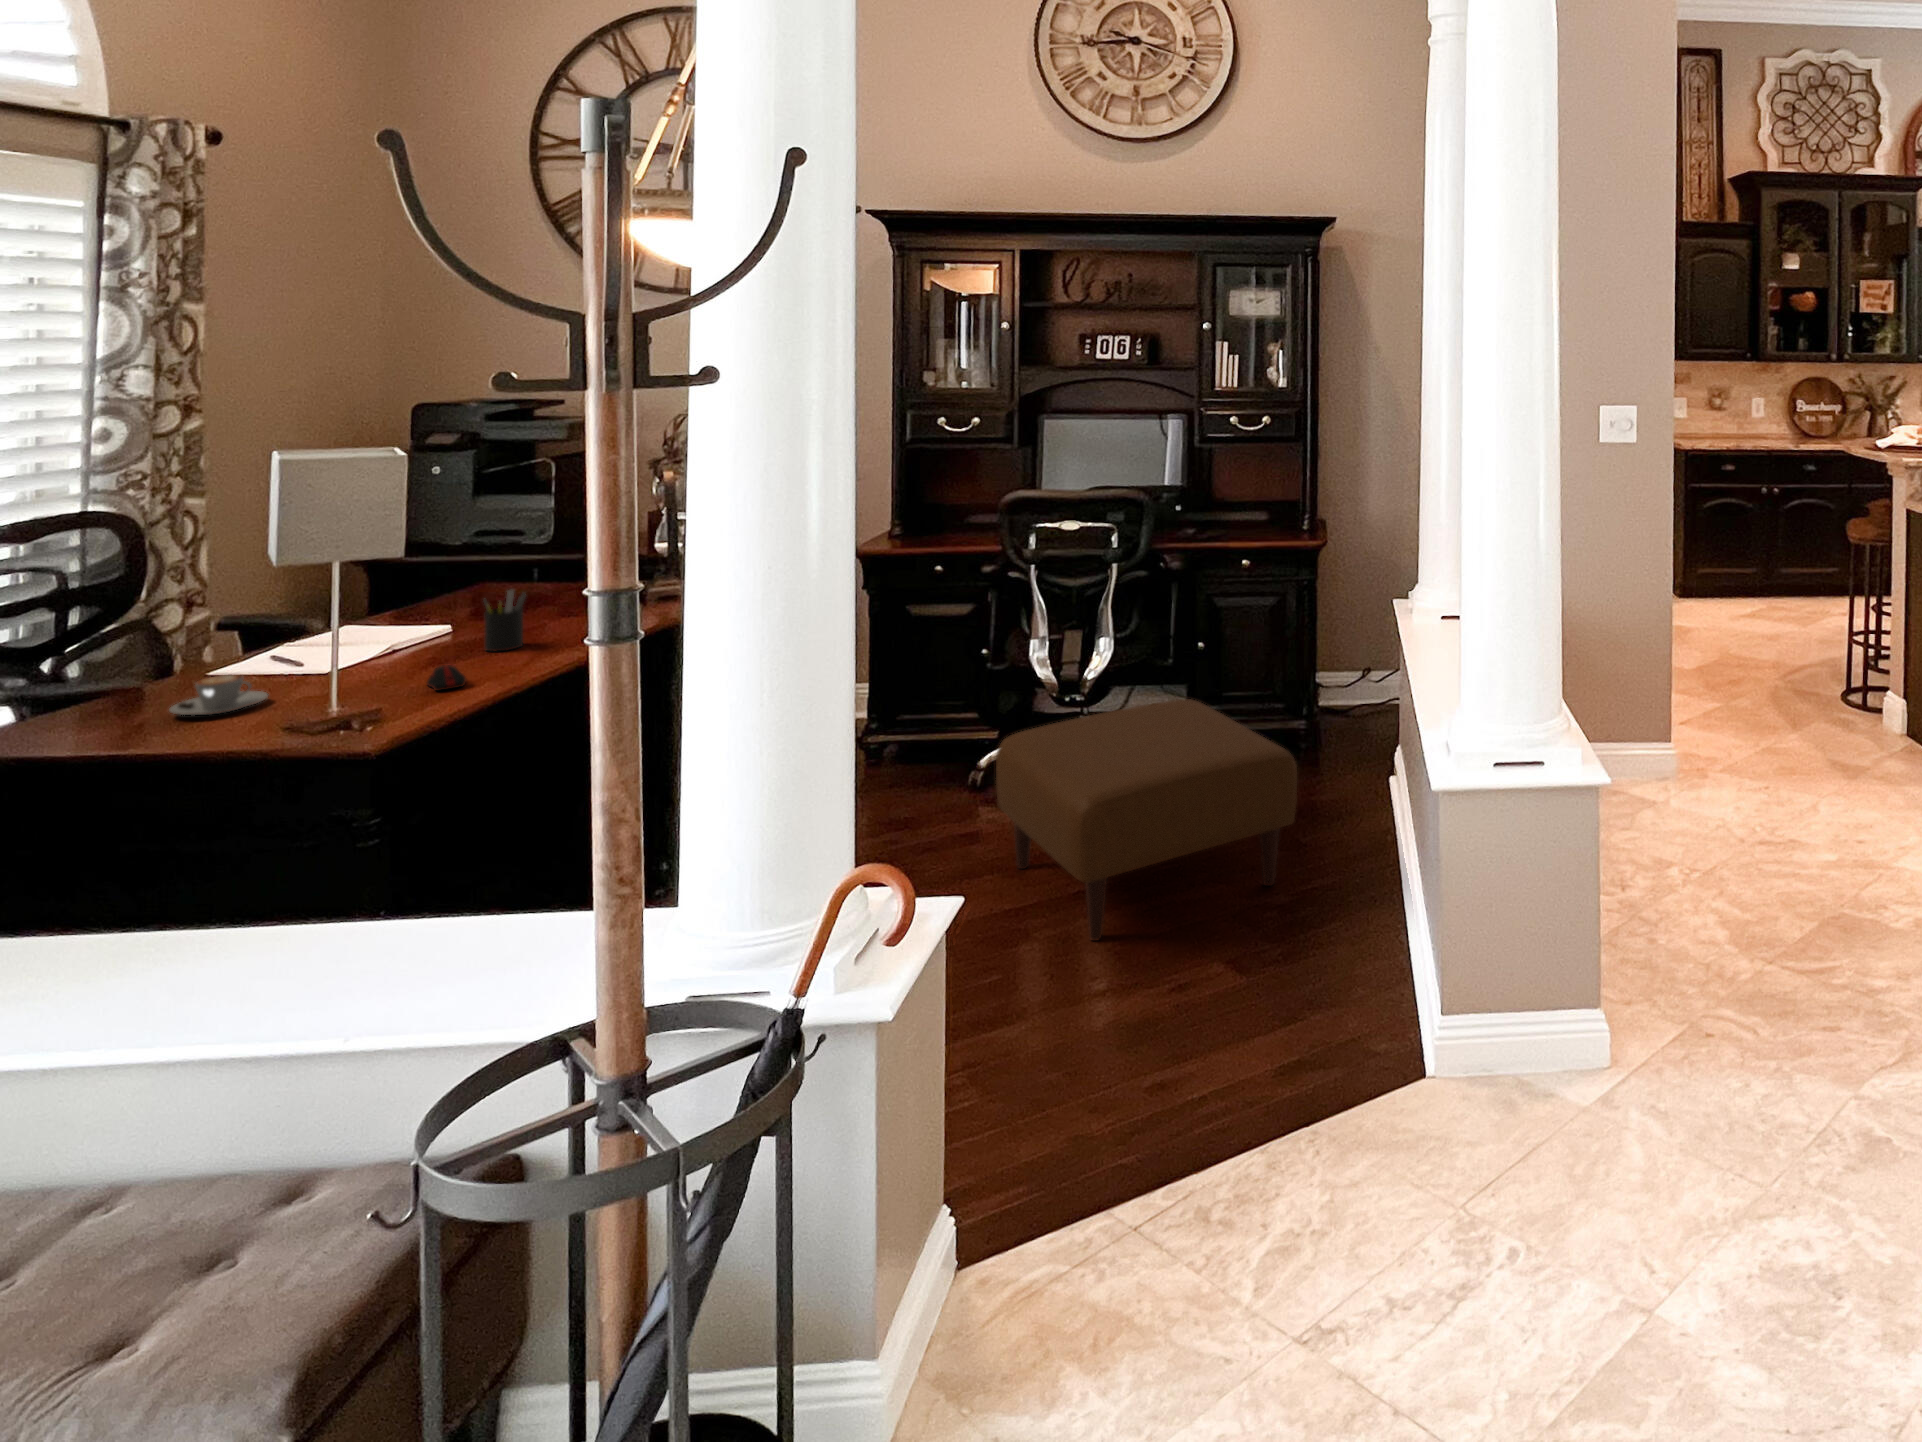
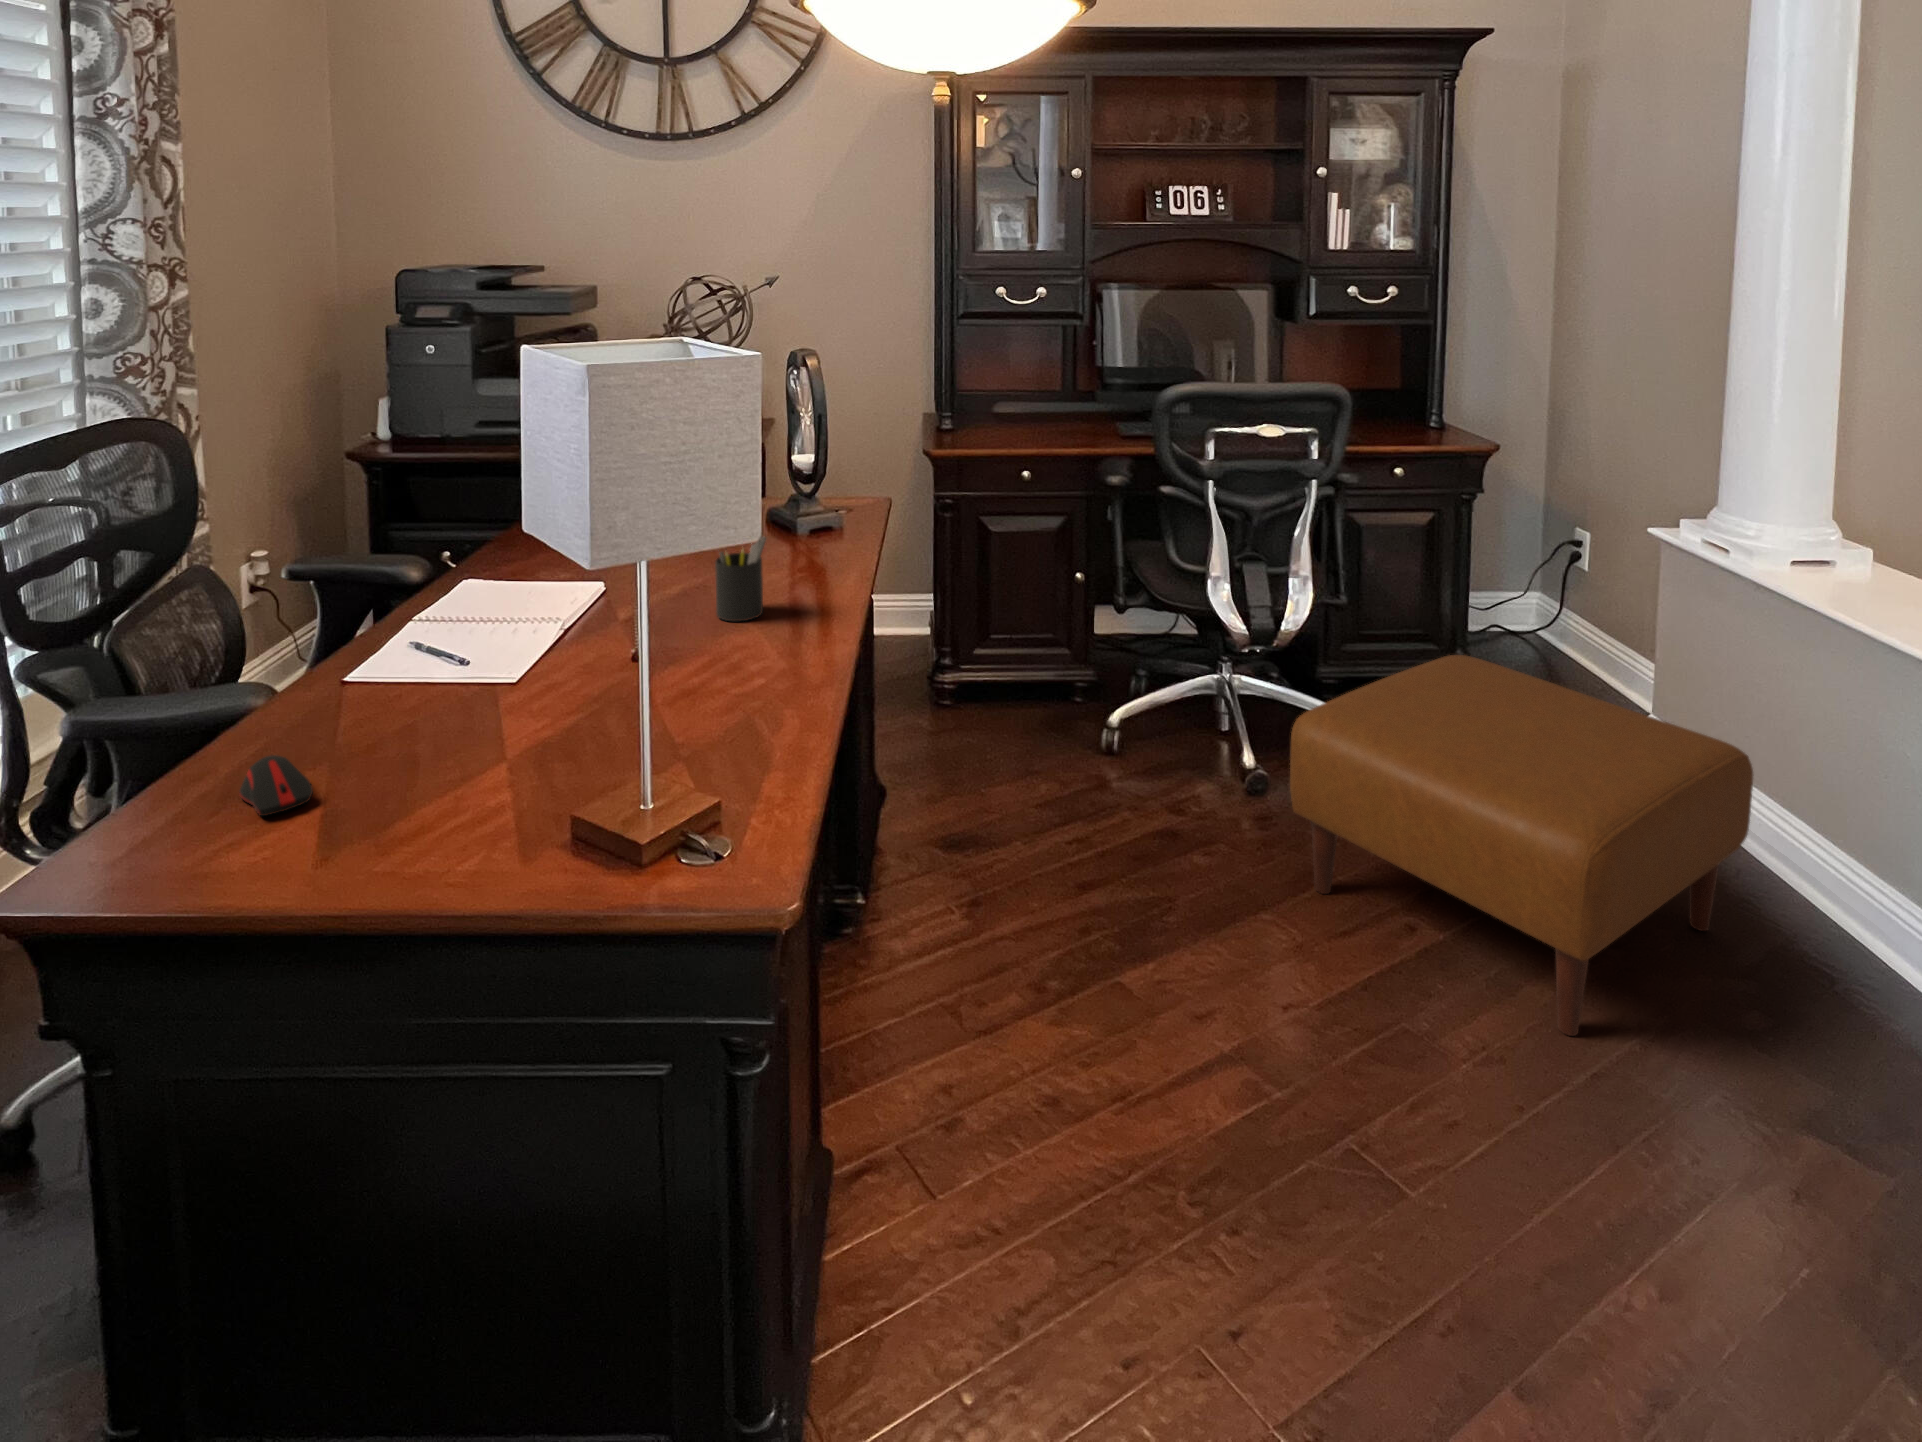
computer mouse: present [427,665,466,691] -> present [239,755,313,816]
coffee cup: present [170,675,268,715] -> none [392,681,519,757]

